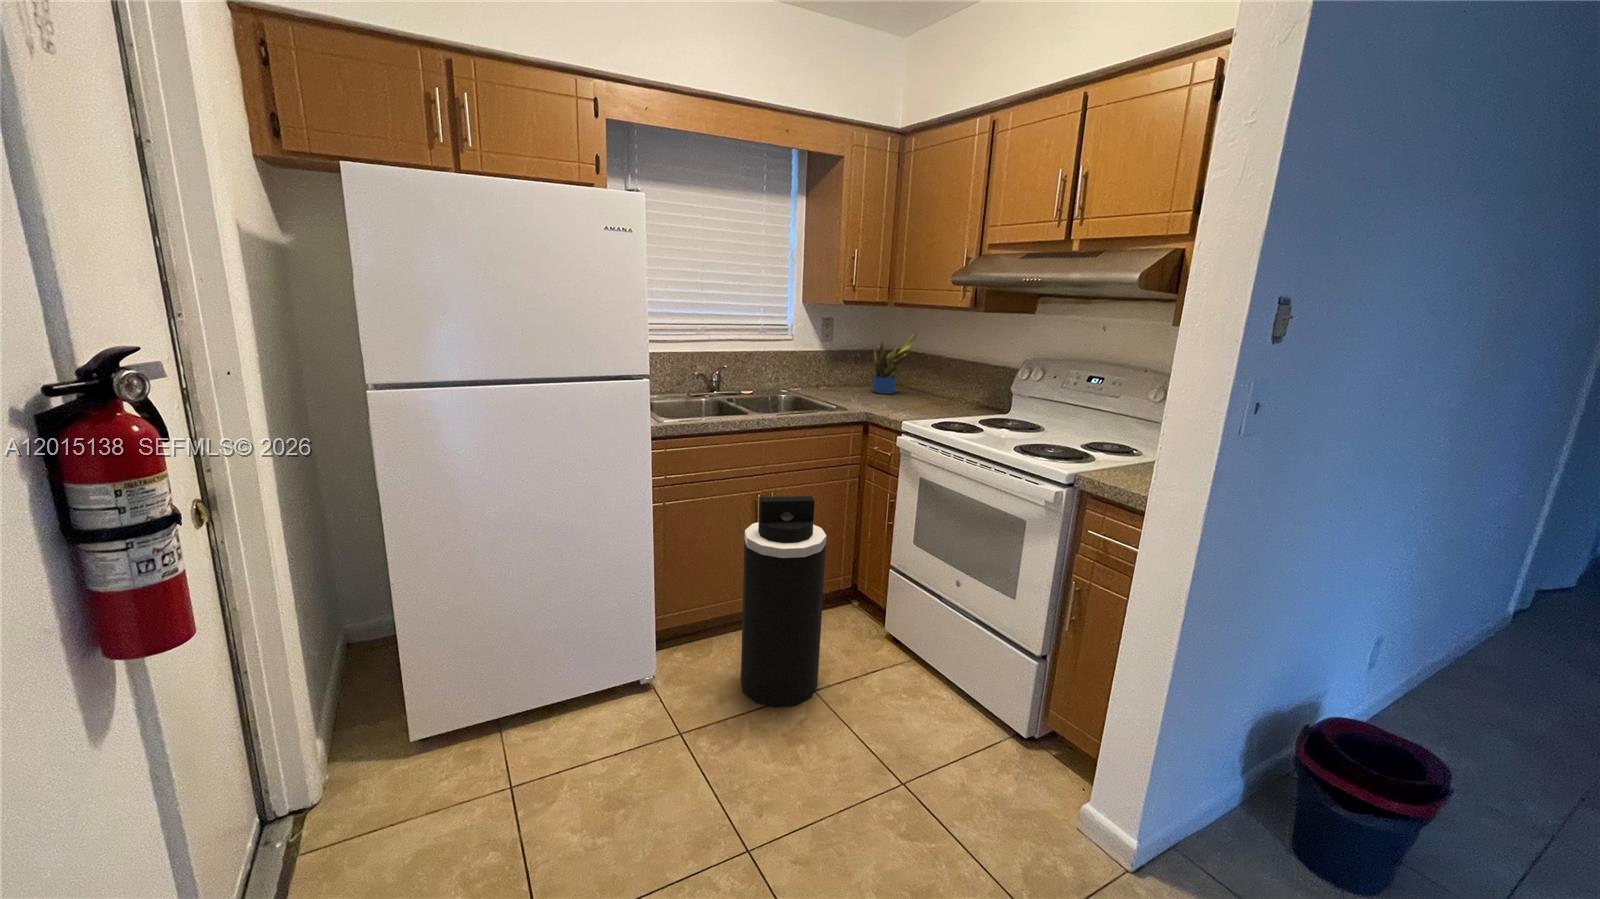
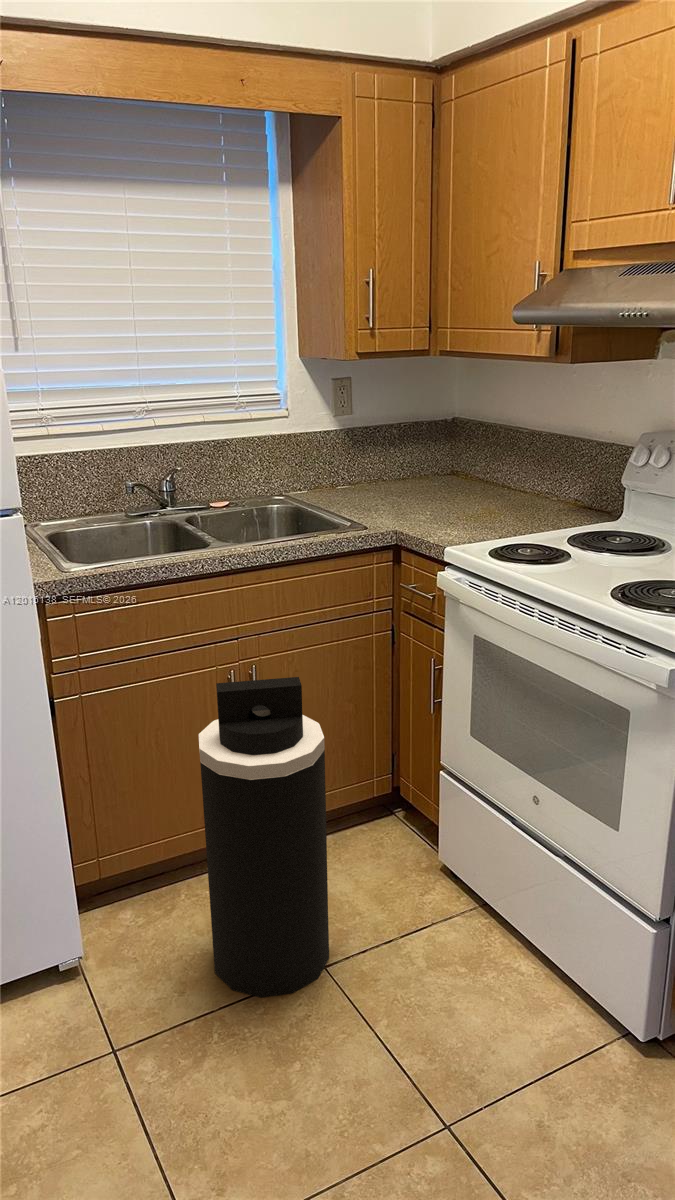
potted plant: present [873,333,916,394] -> none [416,390,481,490]

